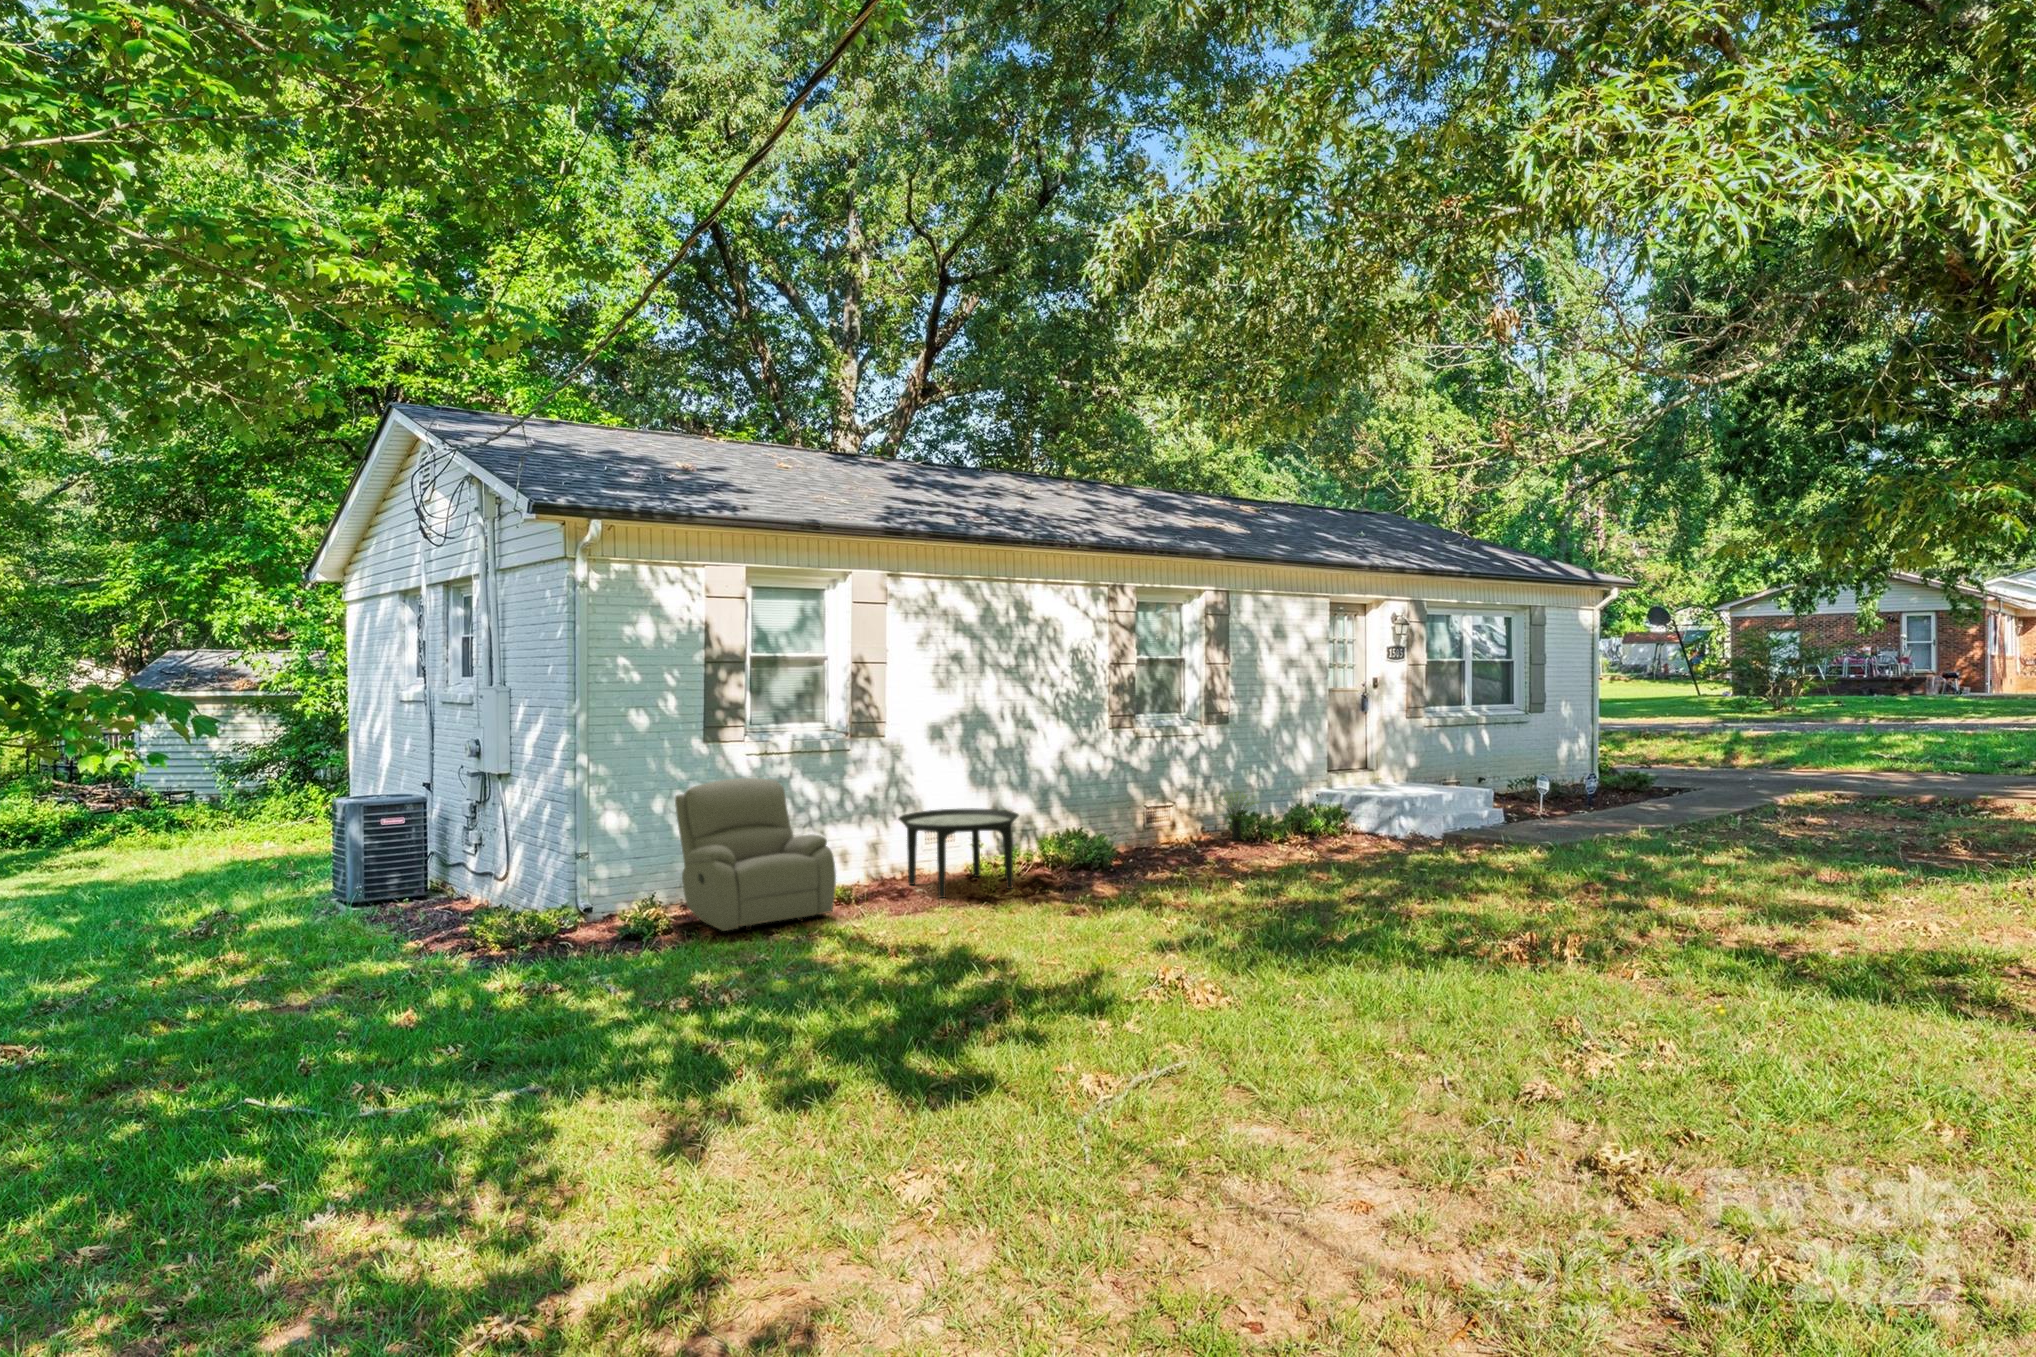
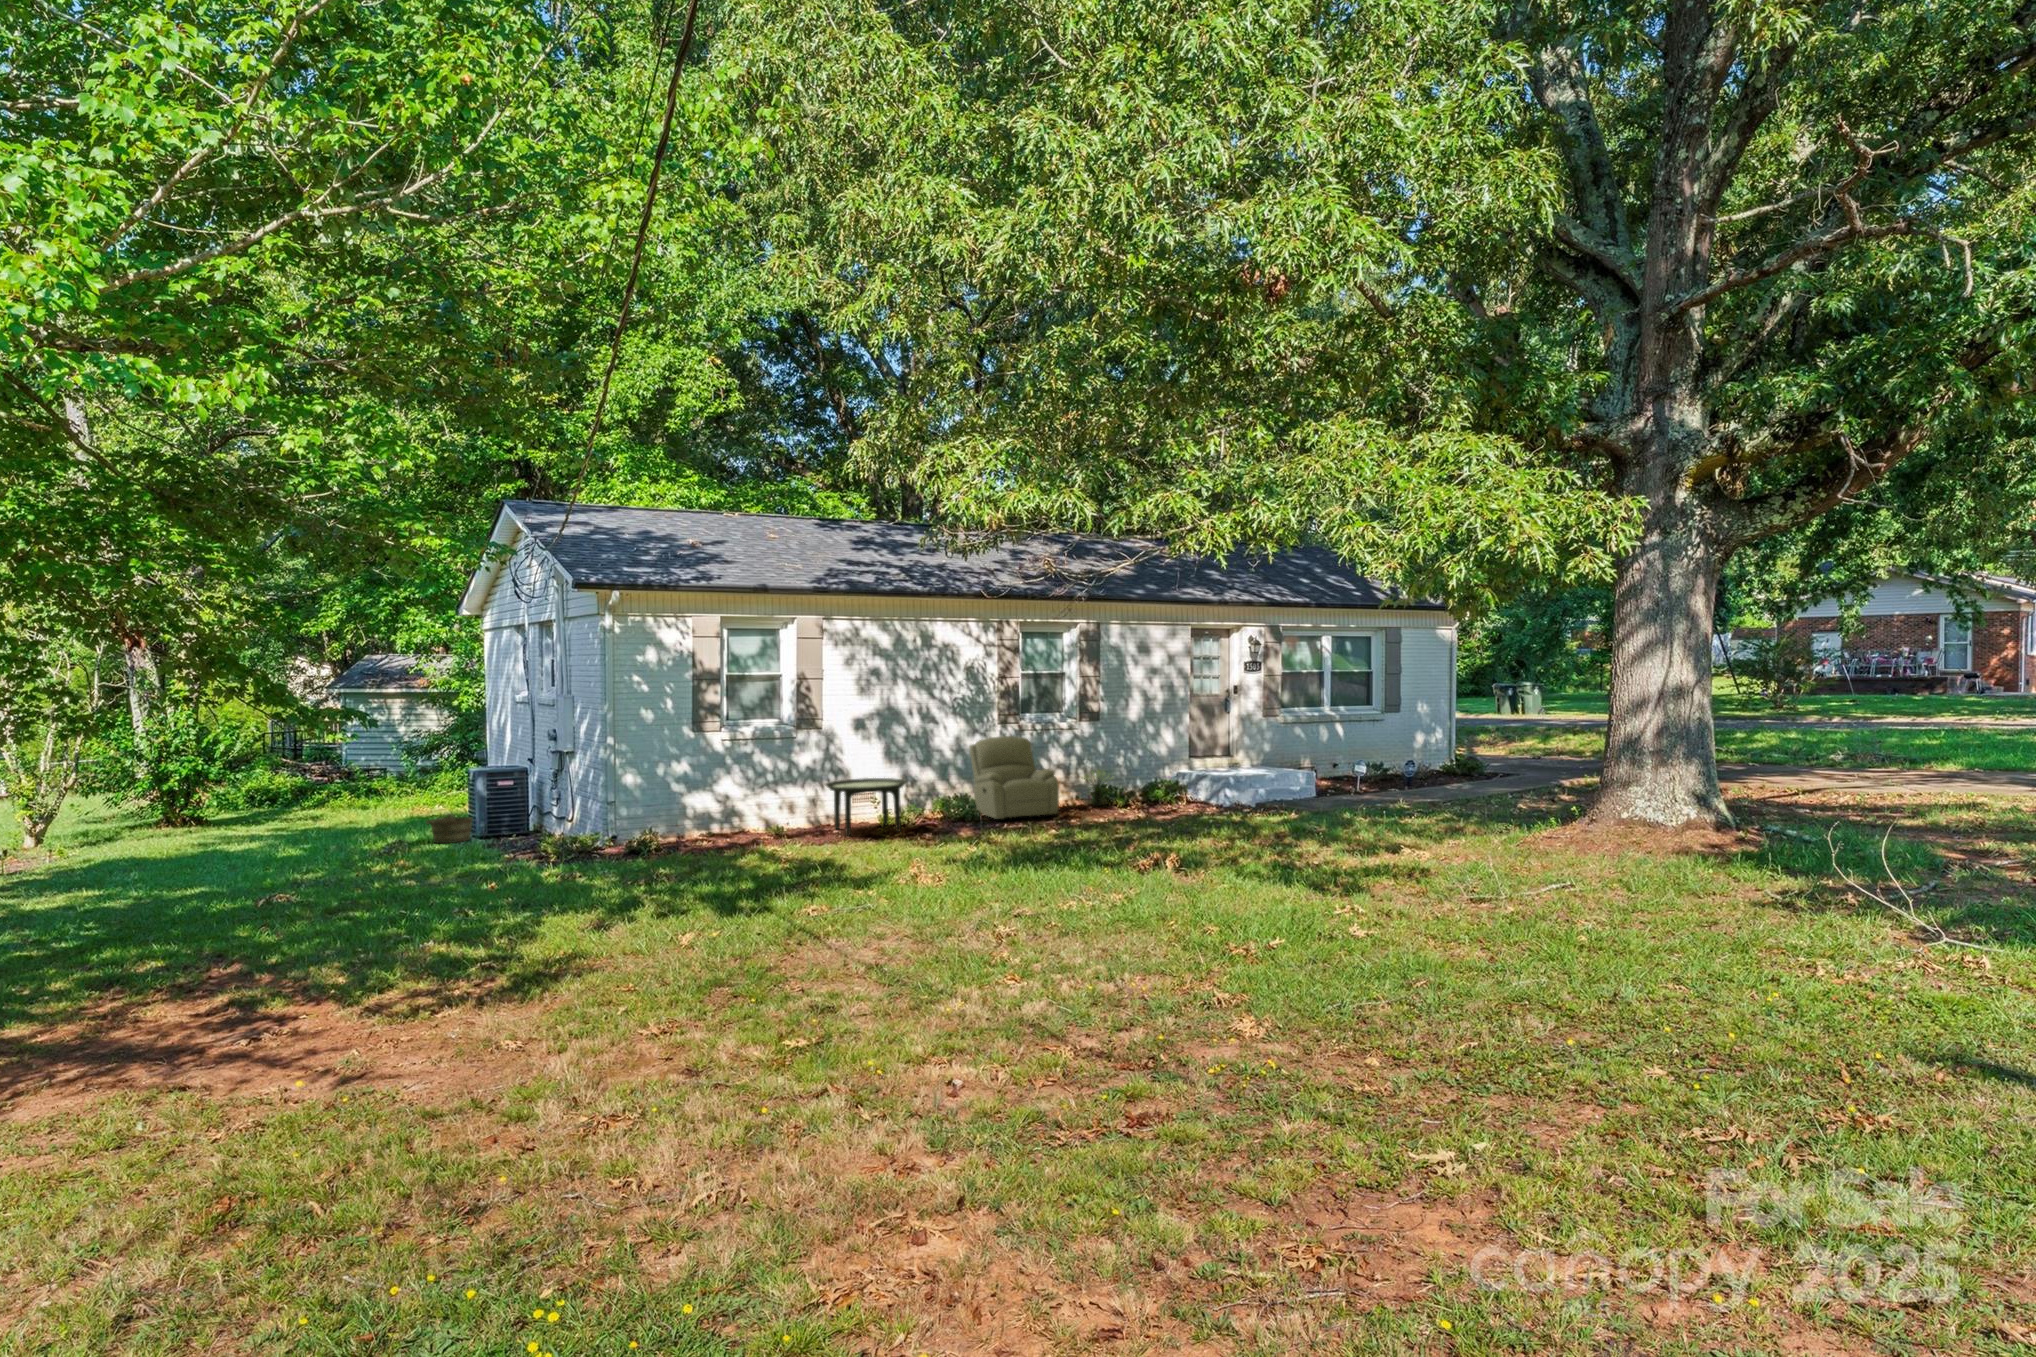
chair: present [675,778,836,931] -> present [970,736,1059,820]
bucket: none [263,873,341,922] -> present [426,814,473,843]

